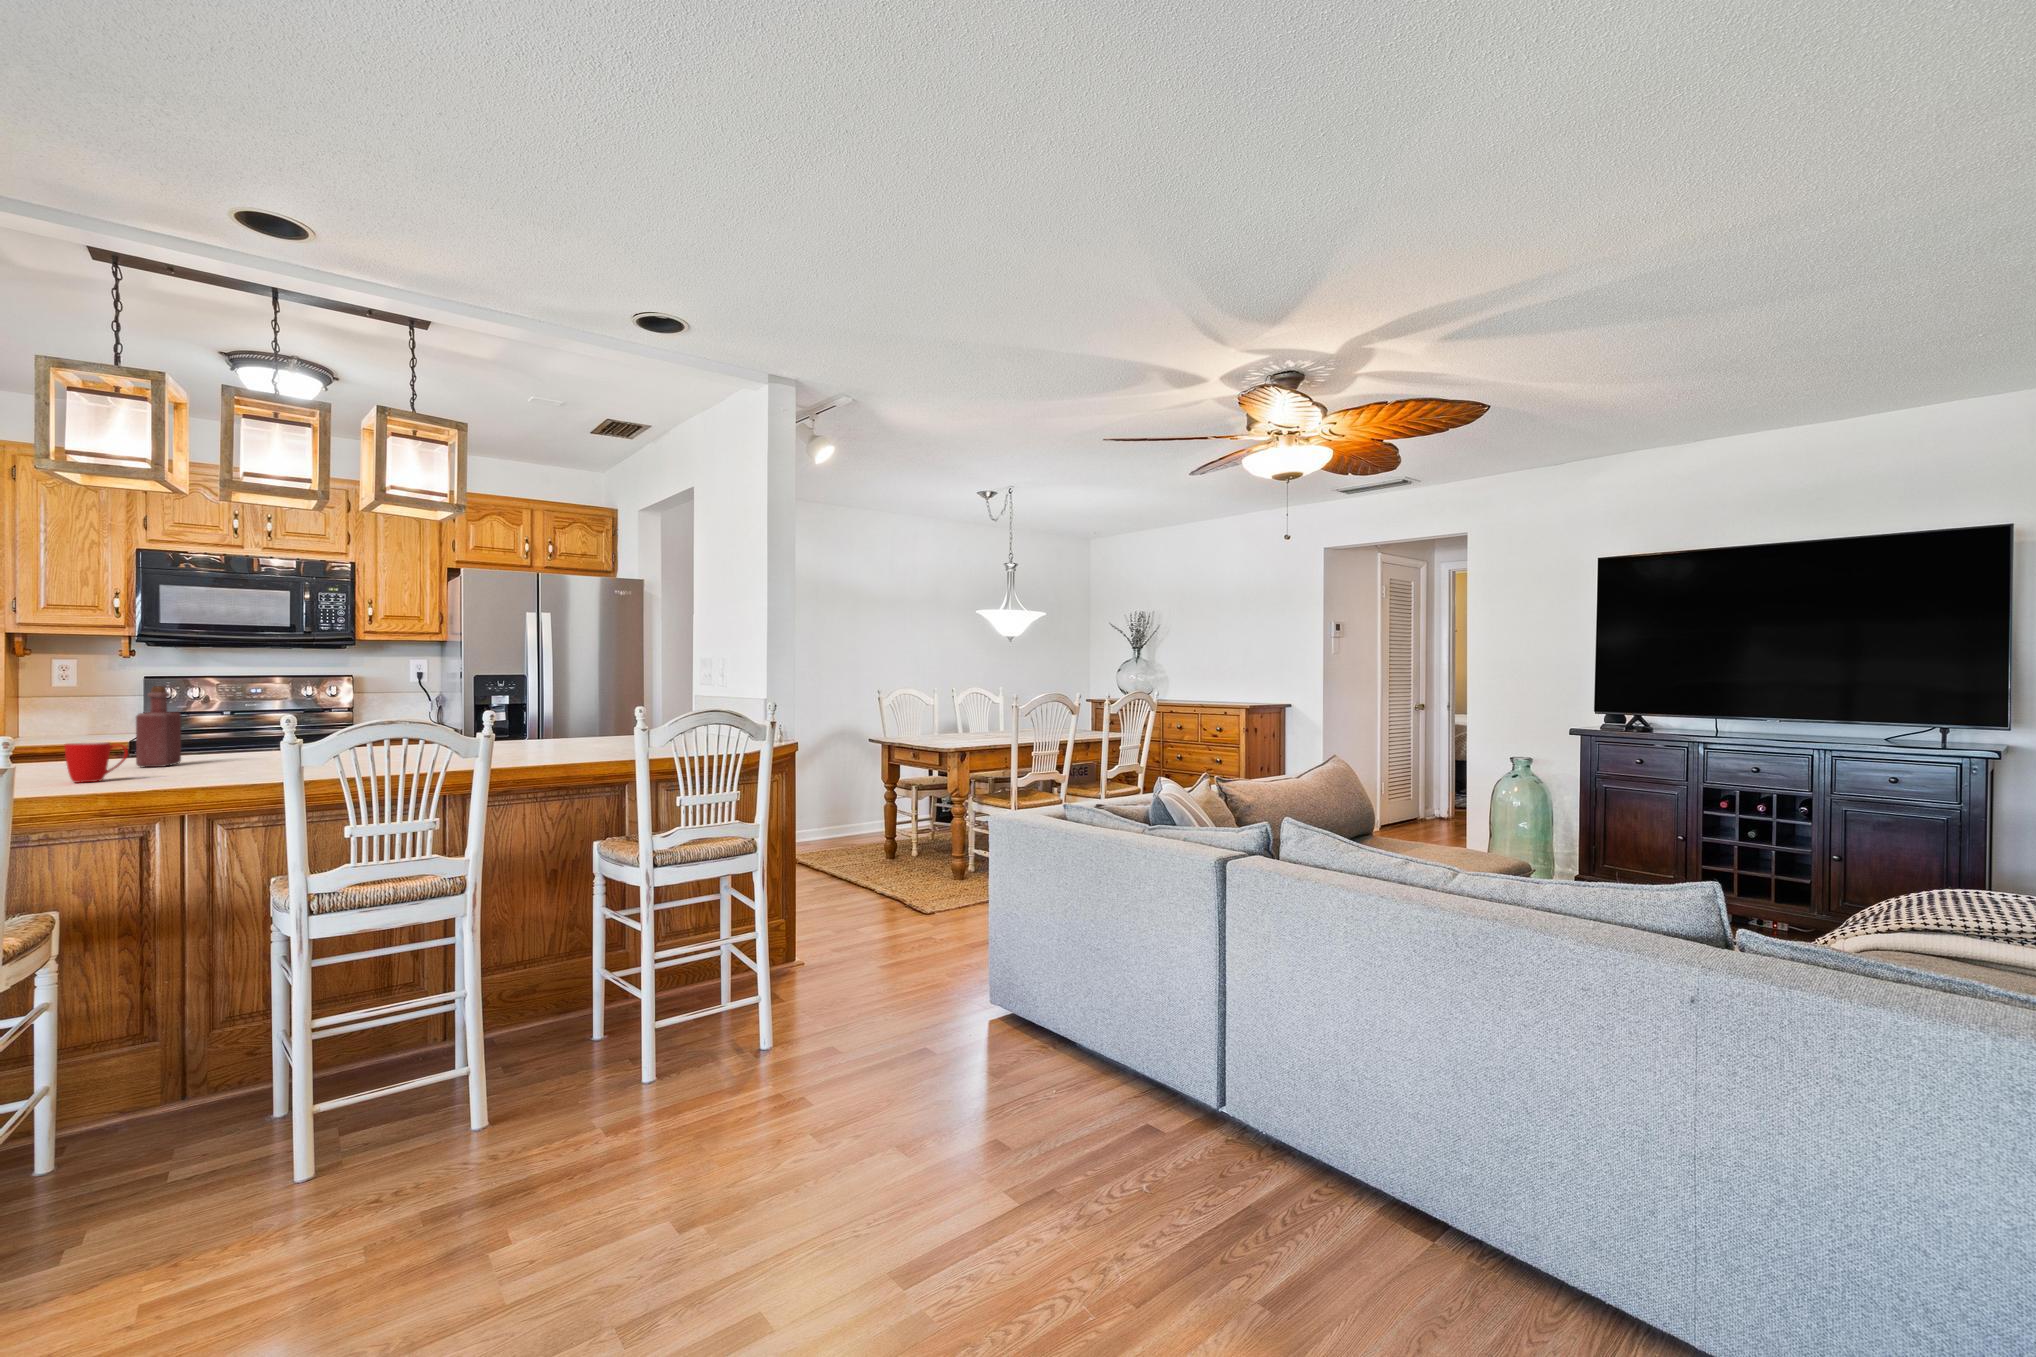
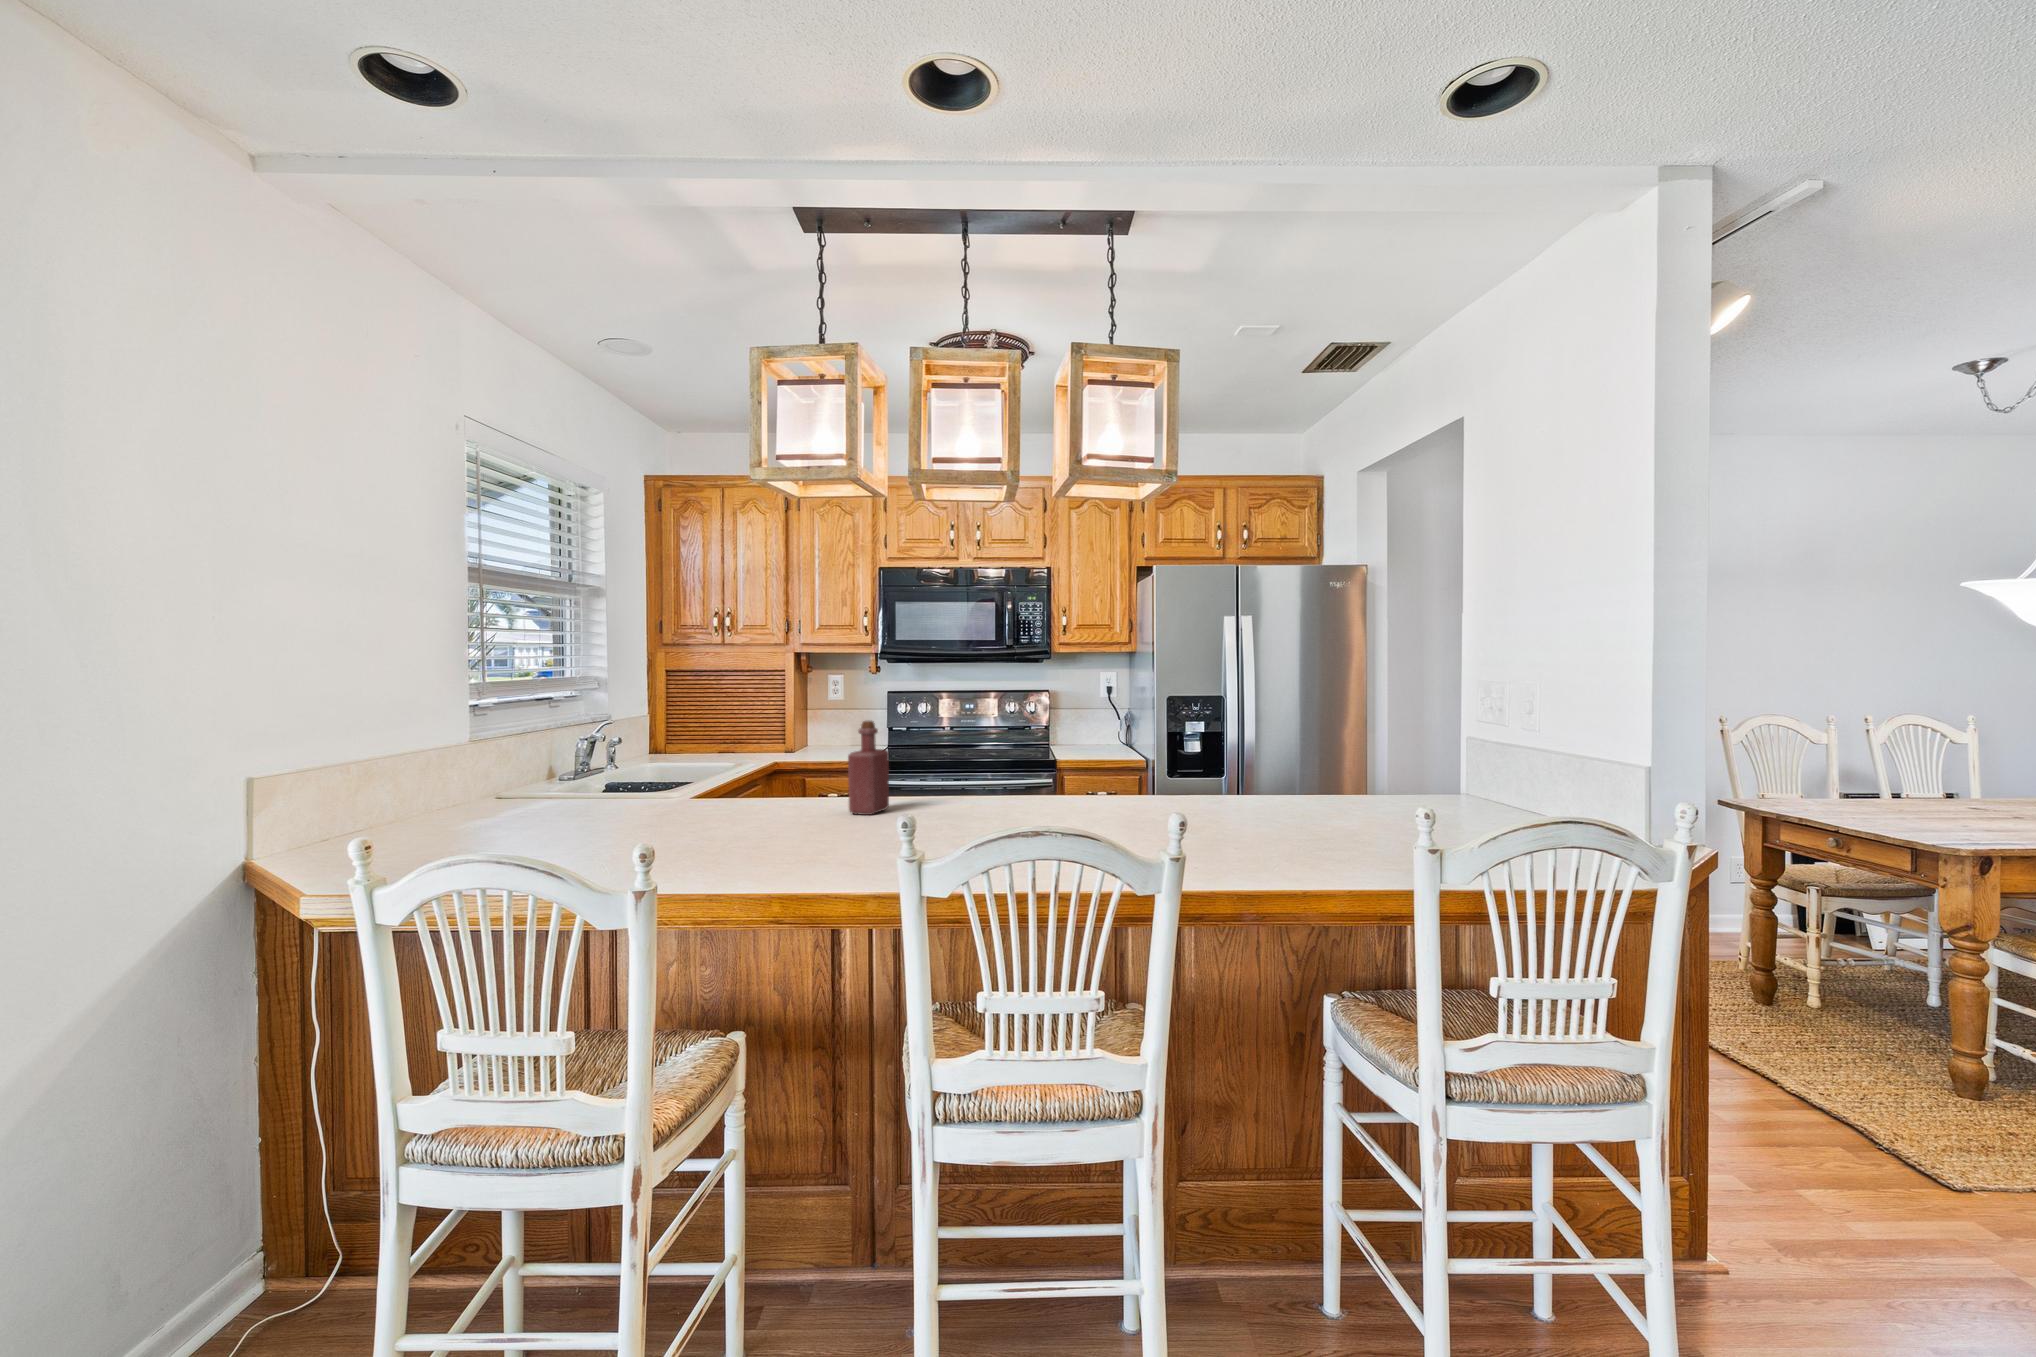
mug: present [65,742,128,783] -> none [764,801,822,853]

